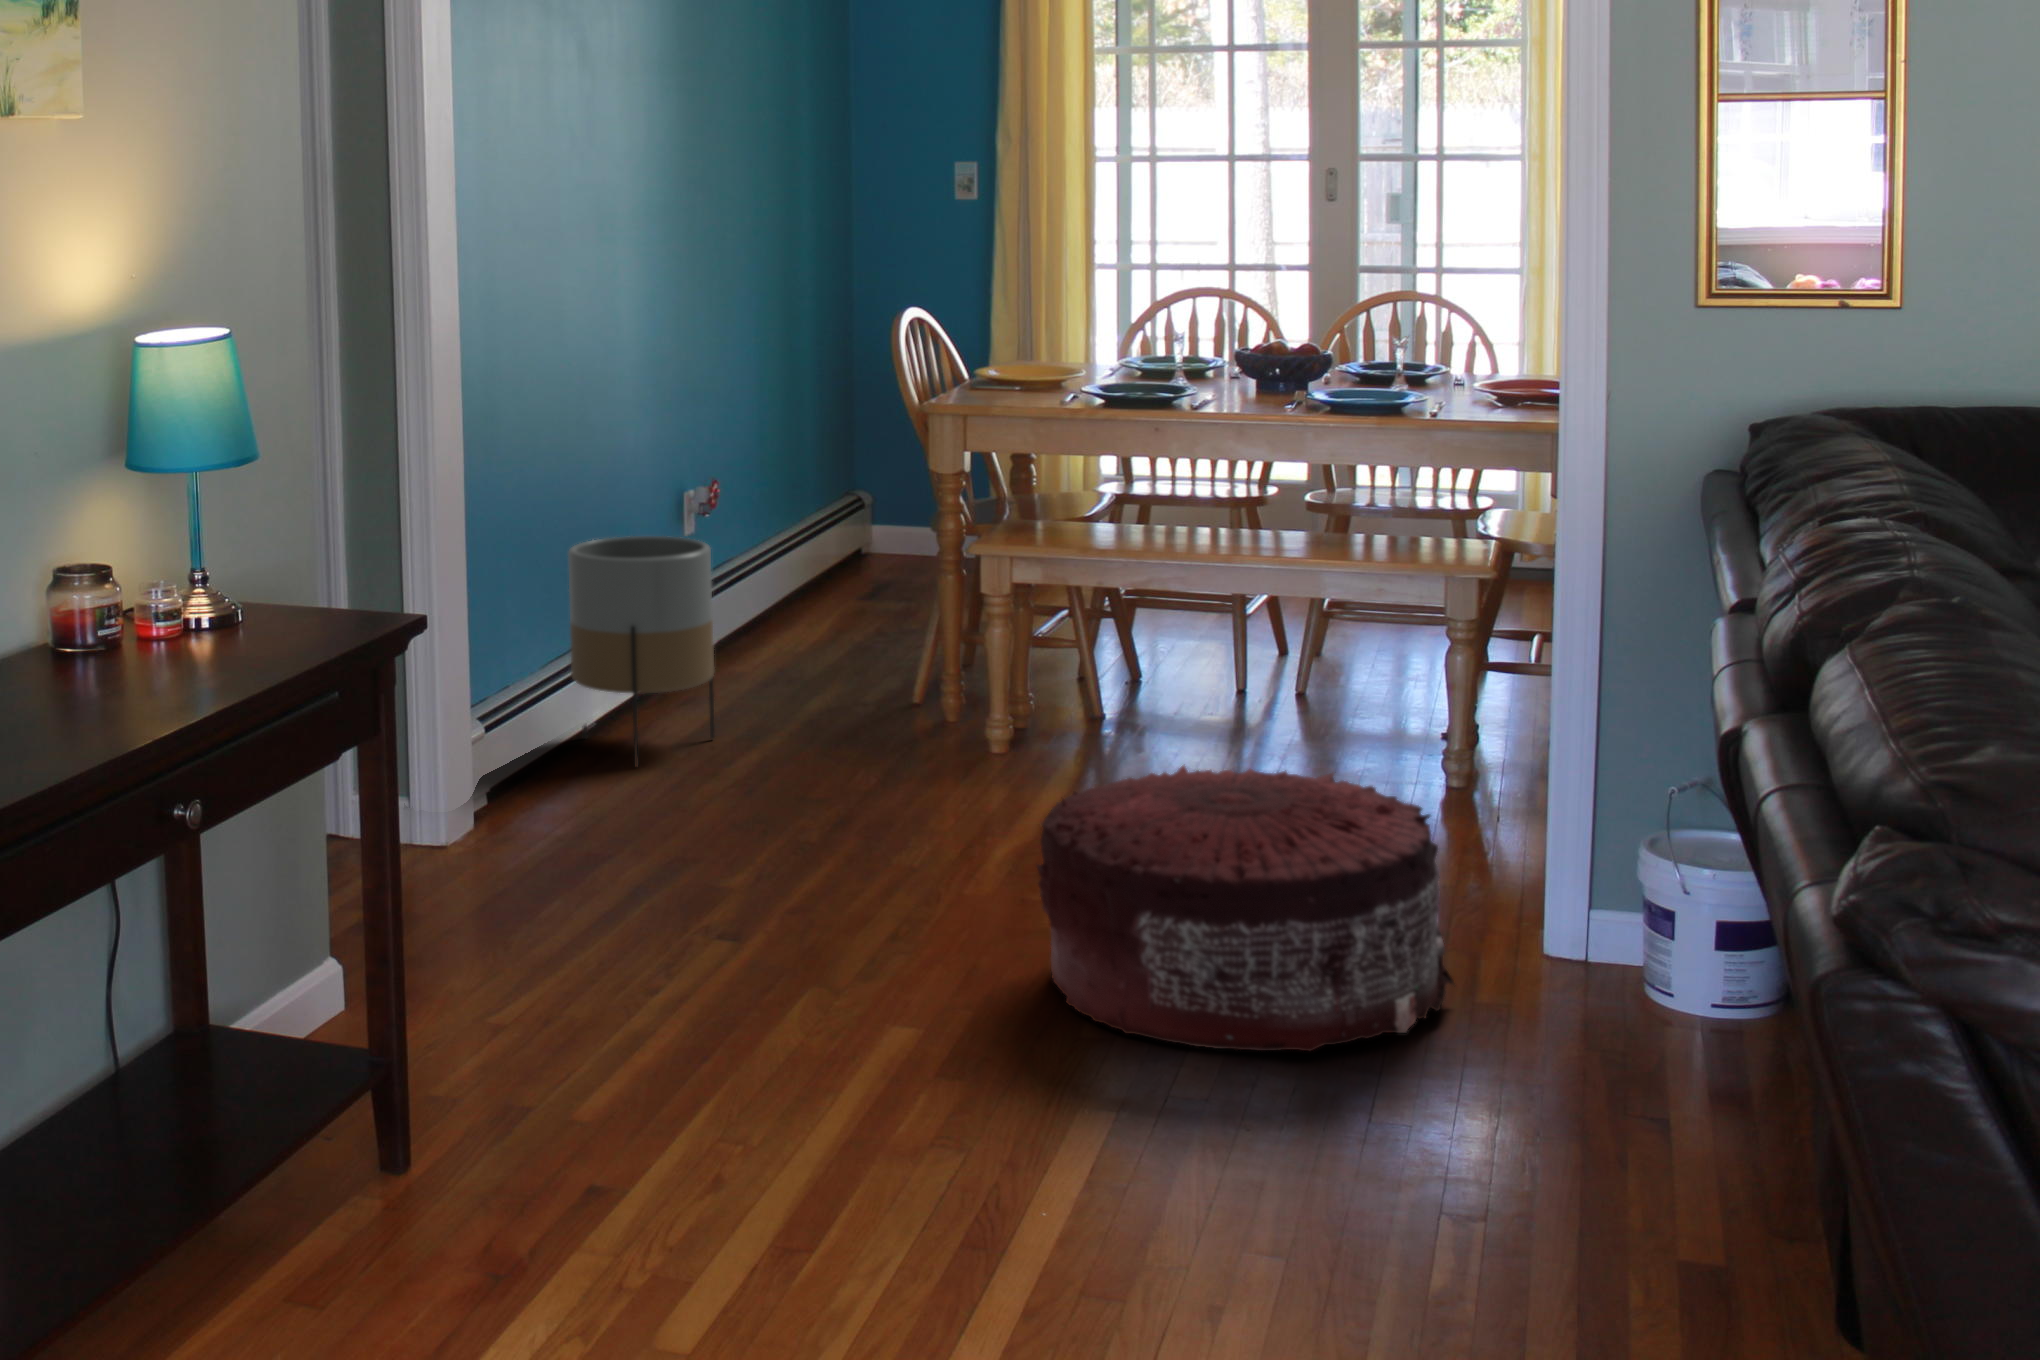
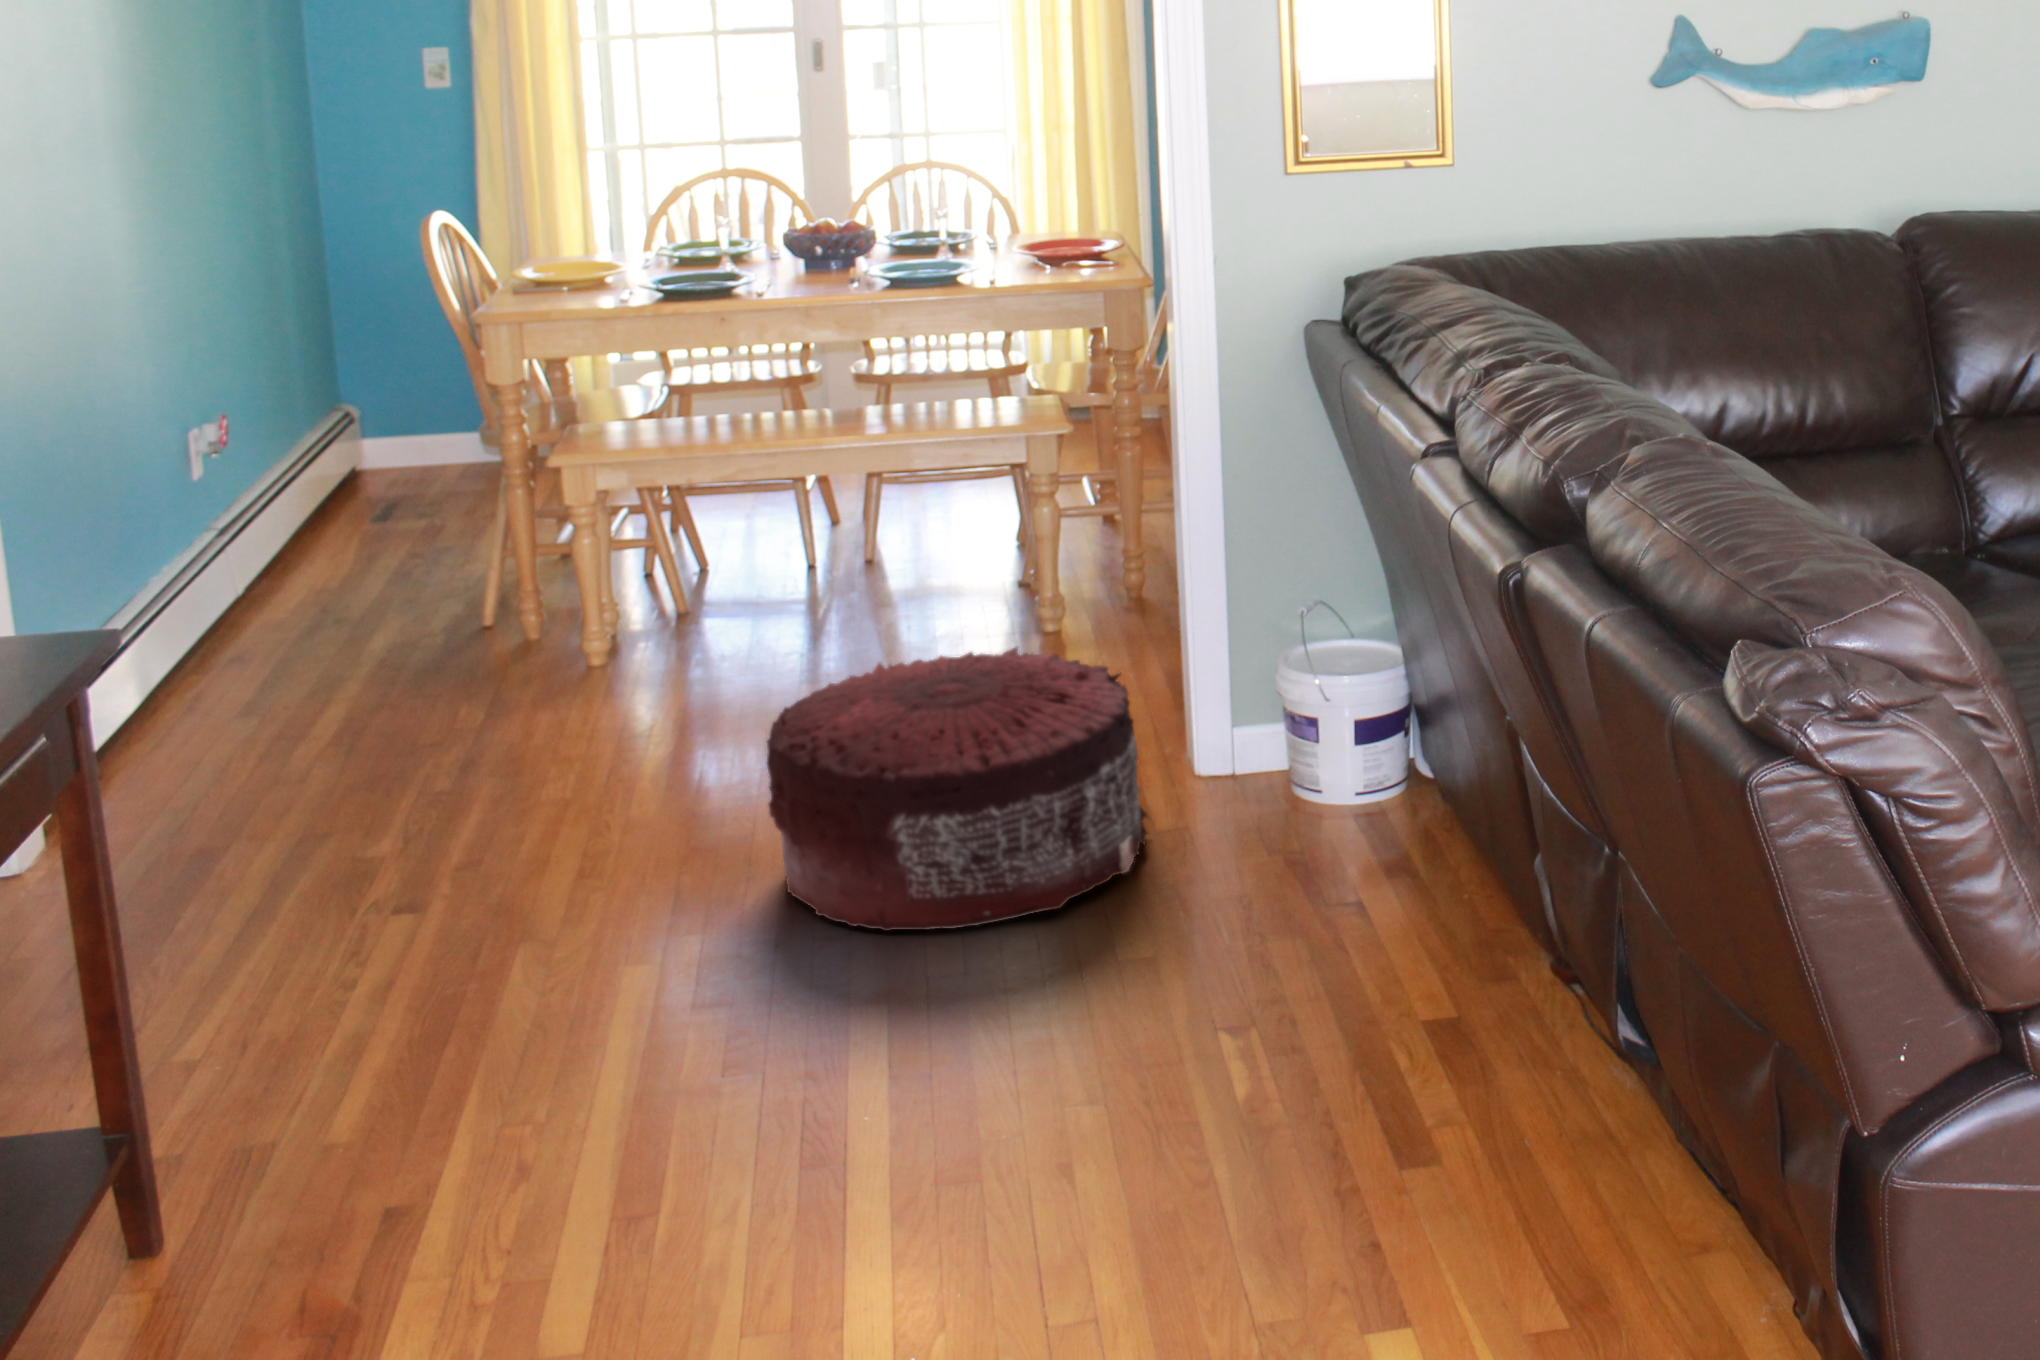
planter: present [568,536,714,766] -> none [88,491,287,753]

